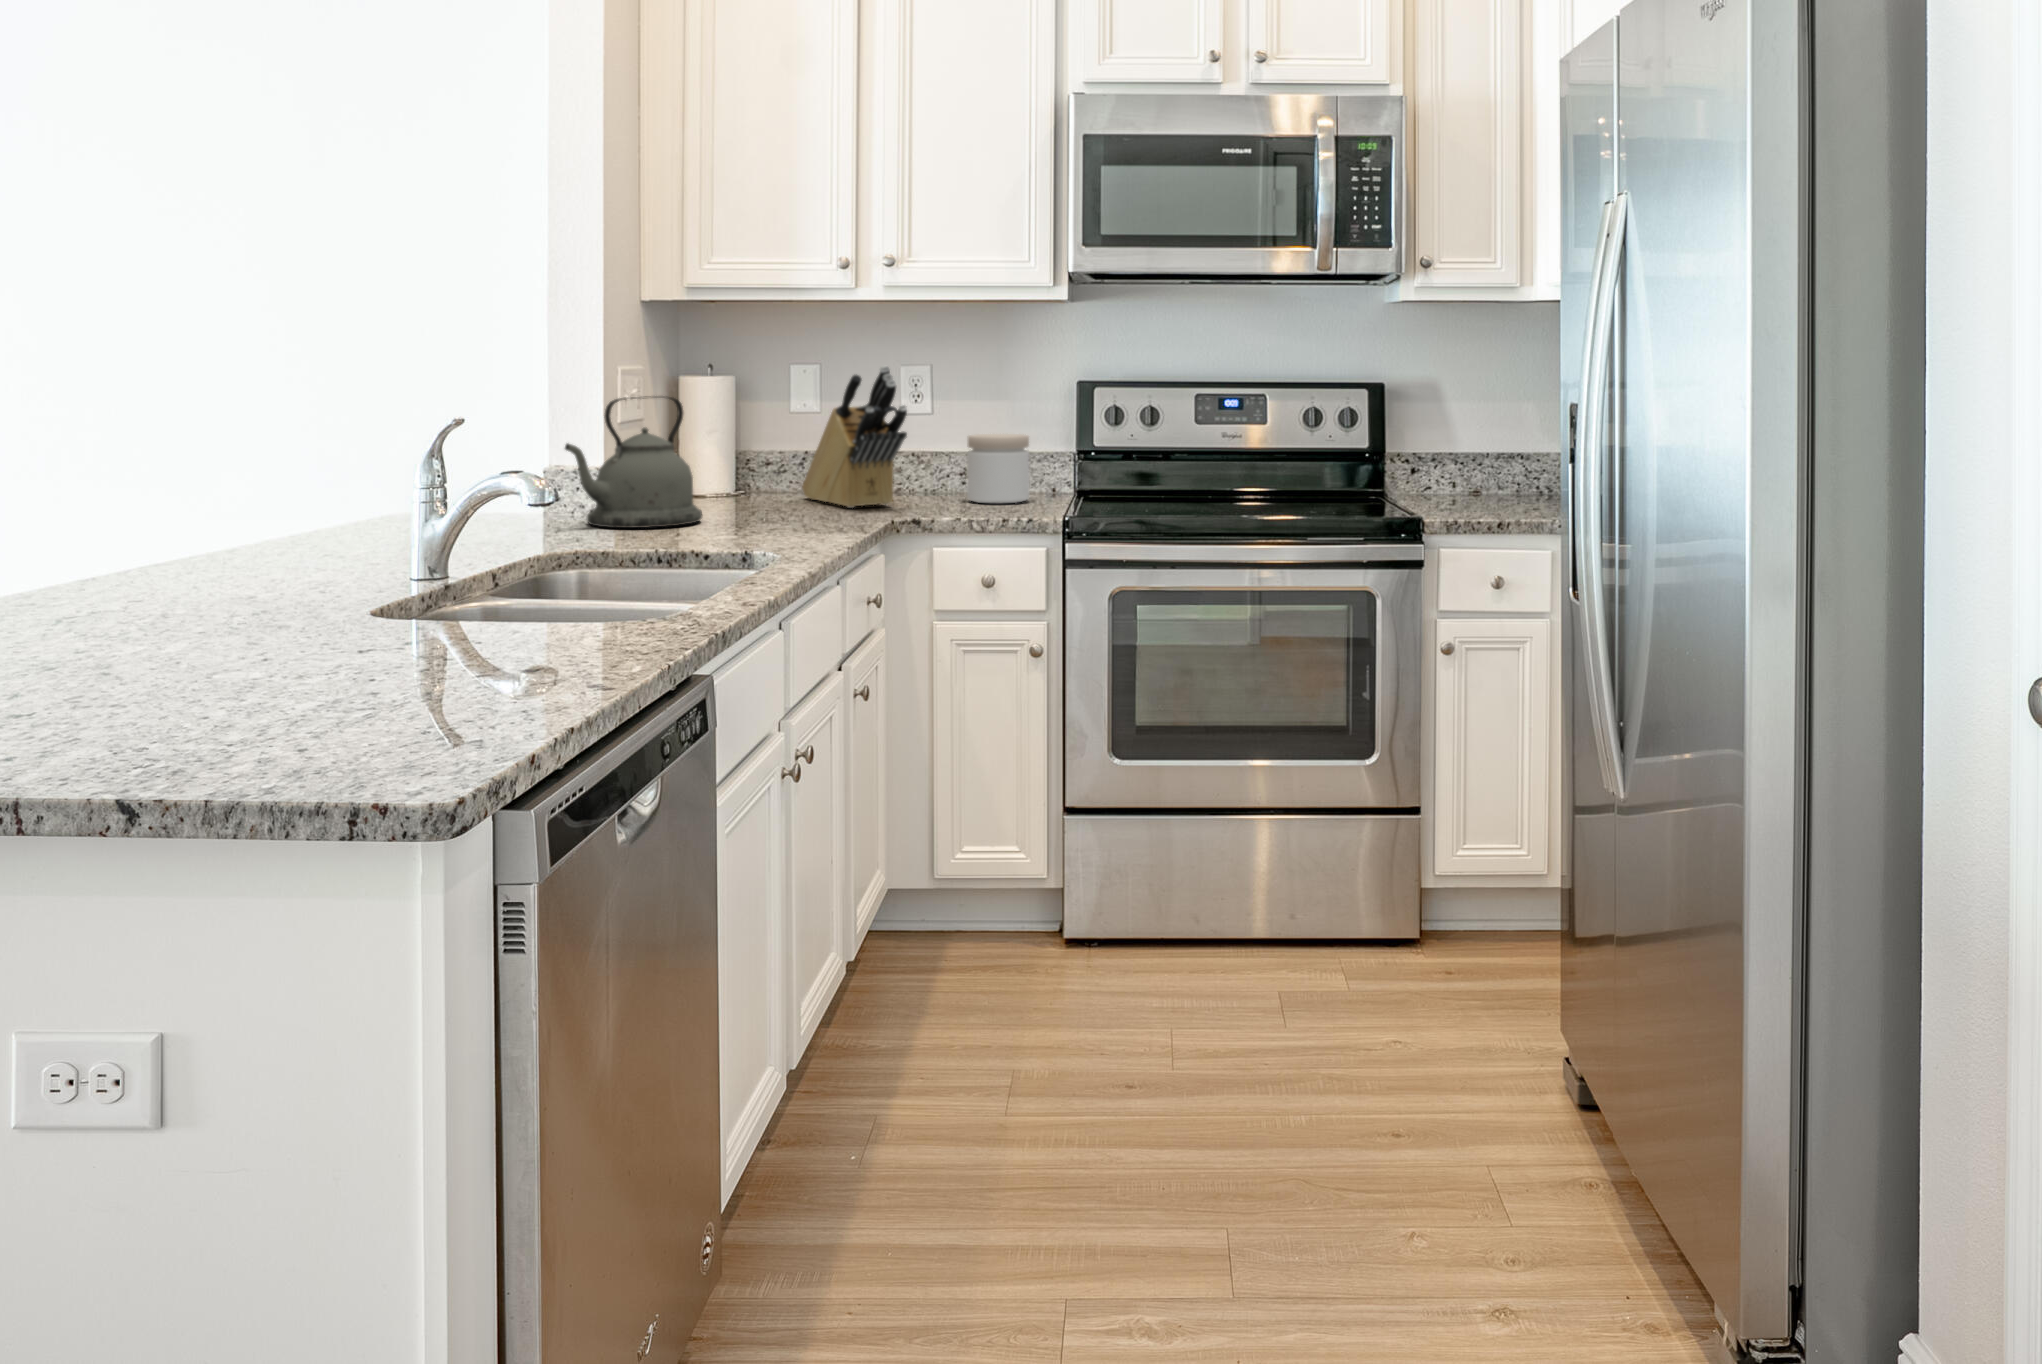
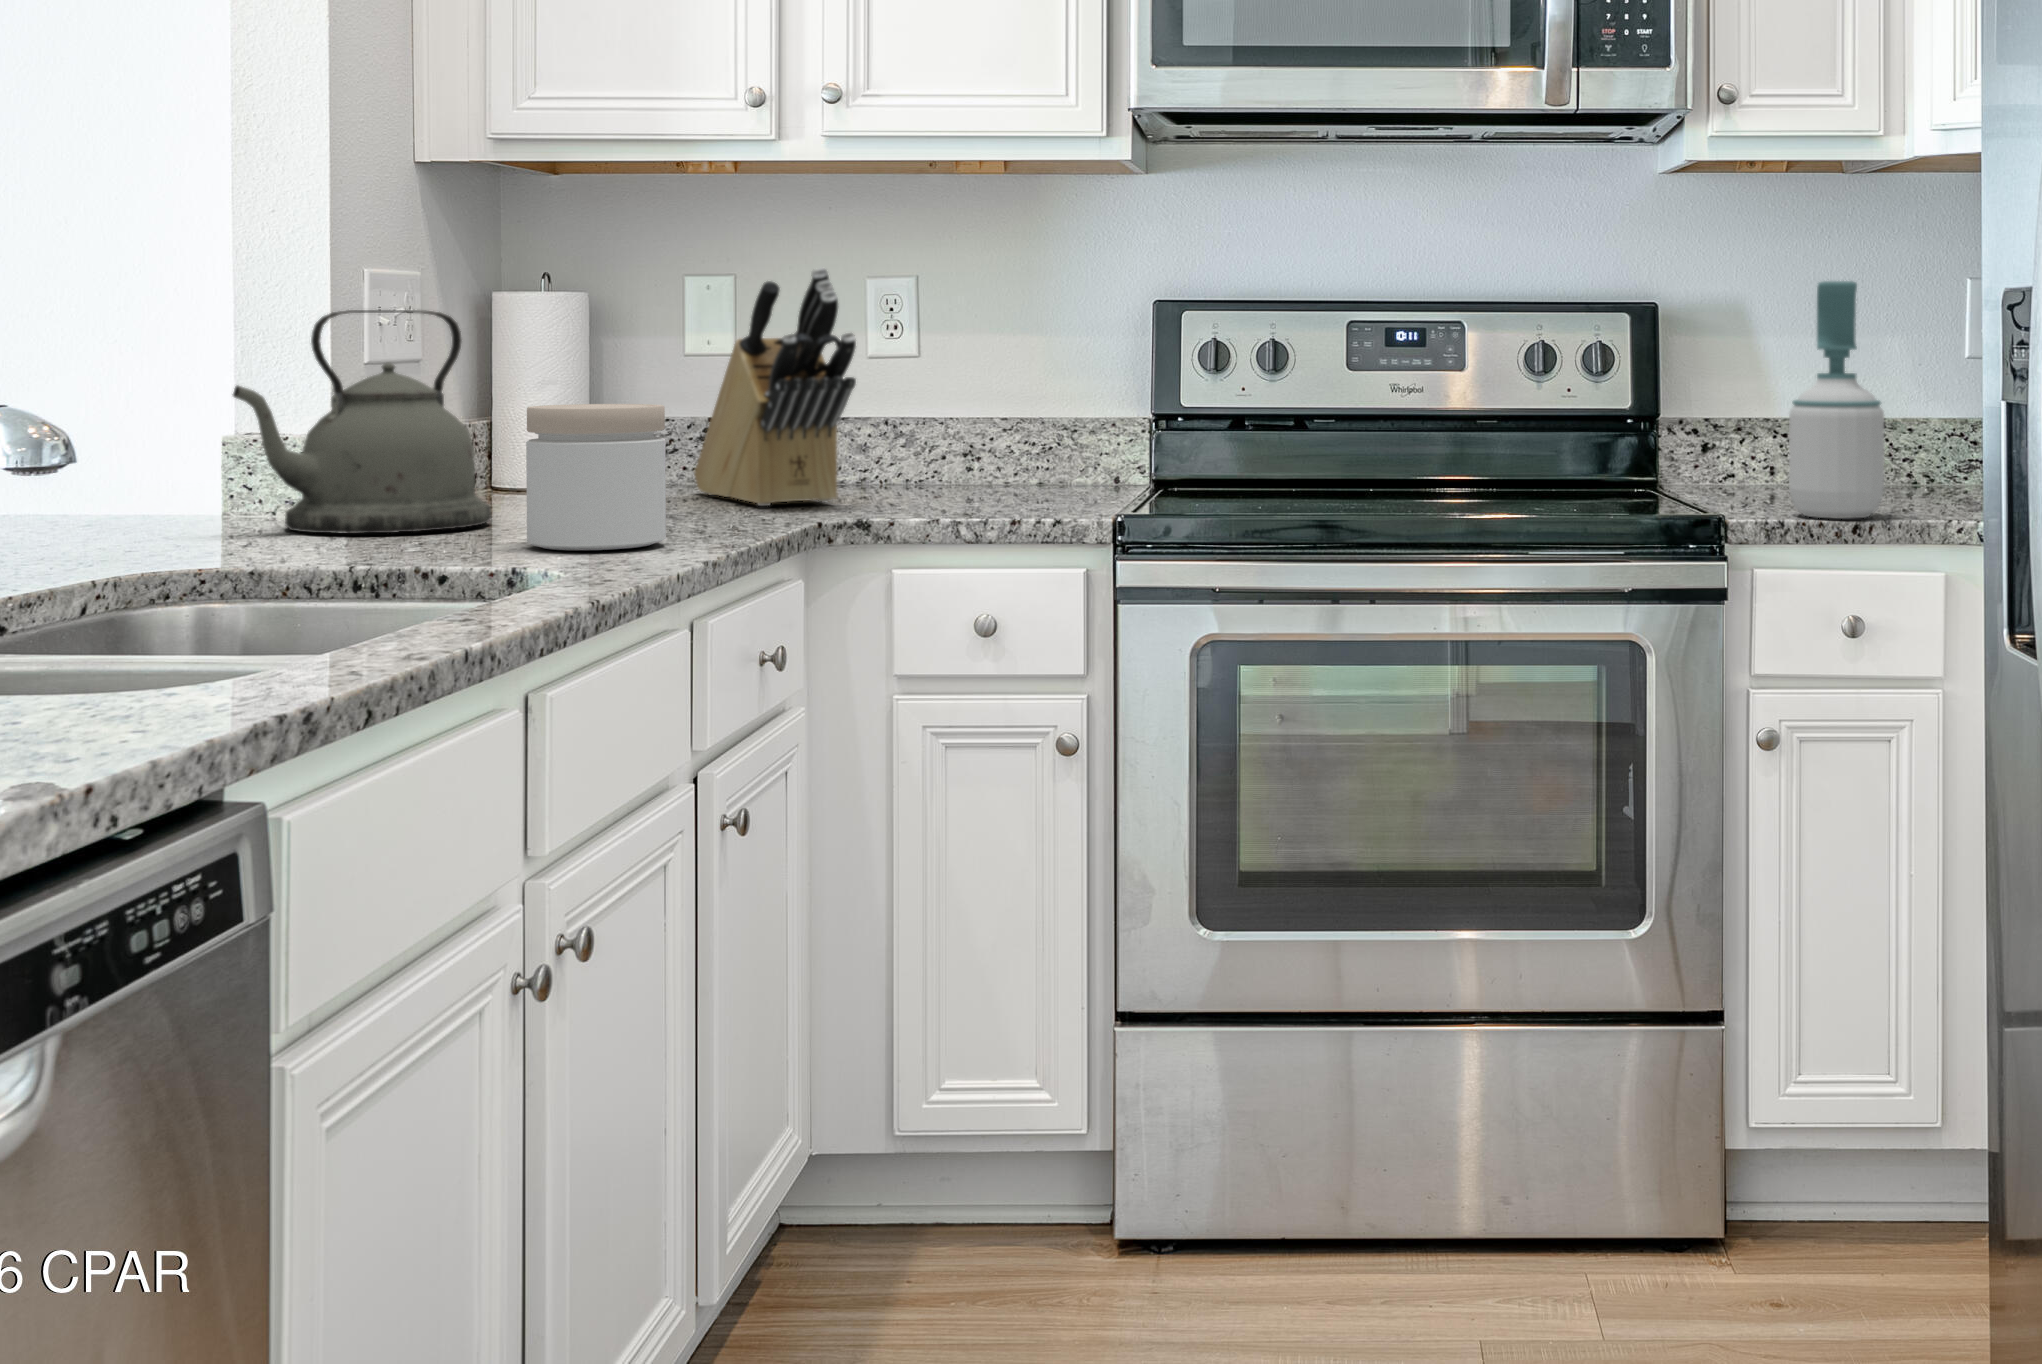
soap bottle: none [1462,374,1519,516] -> present [1789,281,1884,519]
jar: present [967,434,1030,503] -> present [526,404,666,550]

